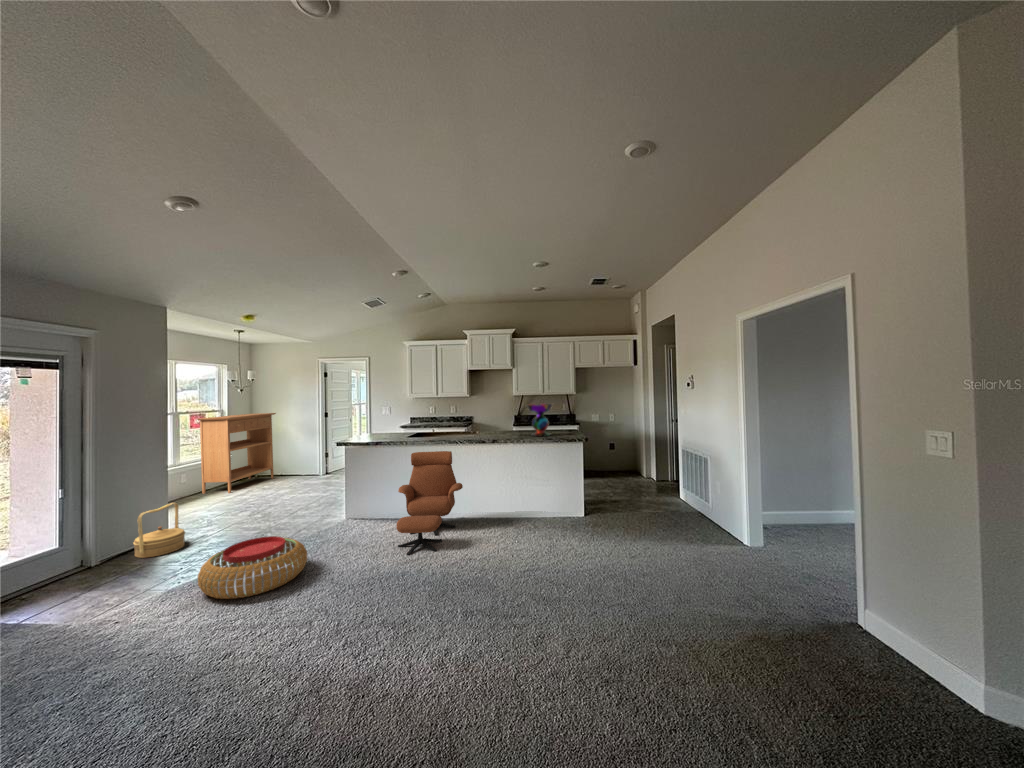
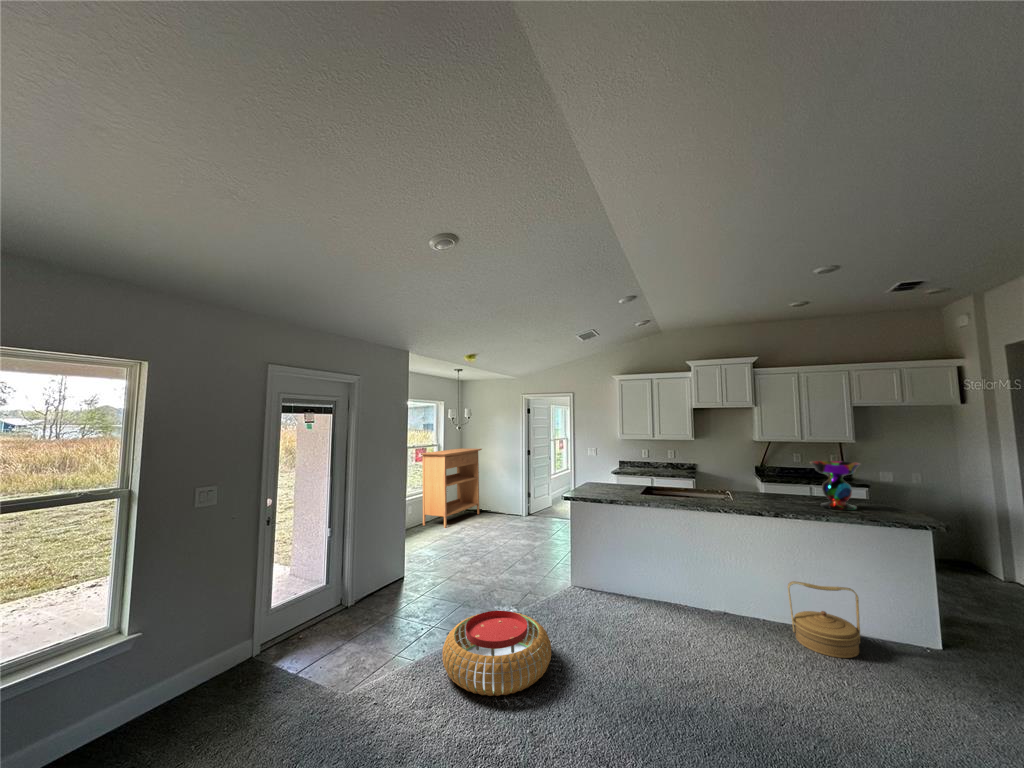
lounge chair: present [396,451,463,555] -> none [639,517,730,671]
woven basket: present [133,503,185,558] -> present [788,581,860,658]

